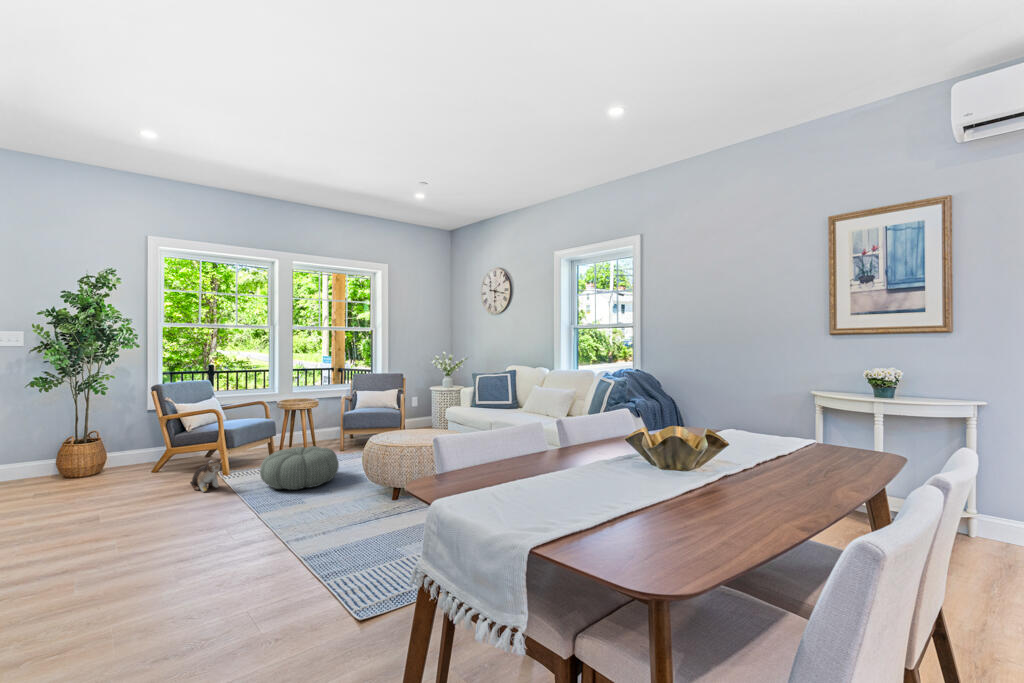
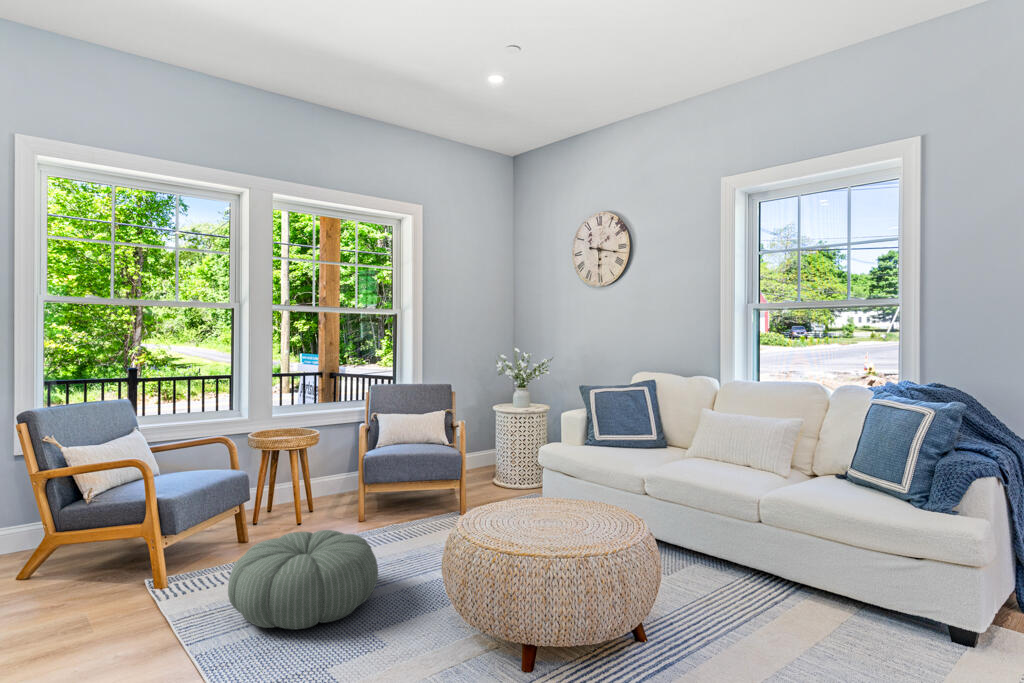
plush toy: present [190,460,221,492] -> none [90,567,154,635]

